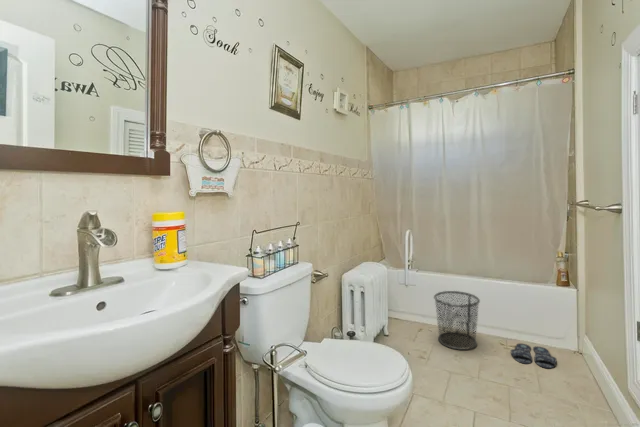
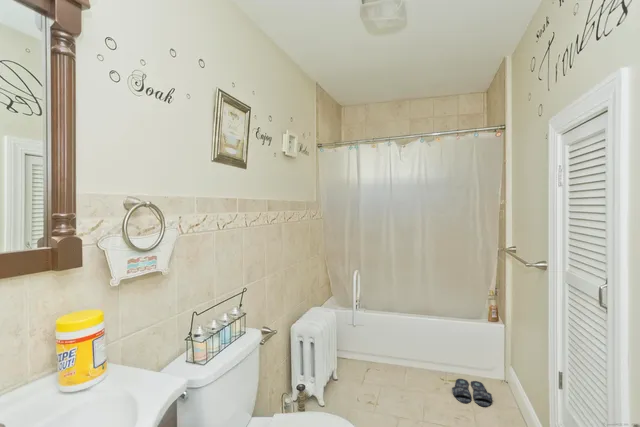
waste bin: present [434,291,480,350] -> none [381,330,424,392]

